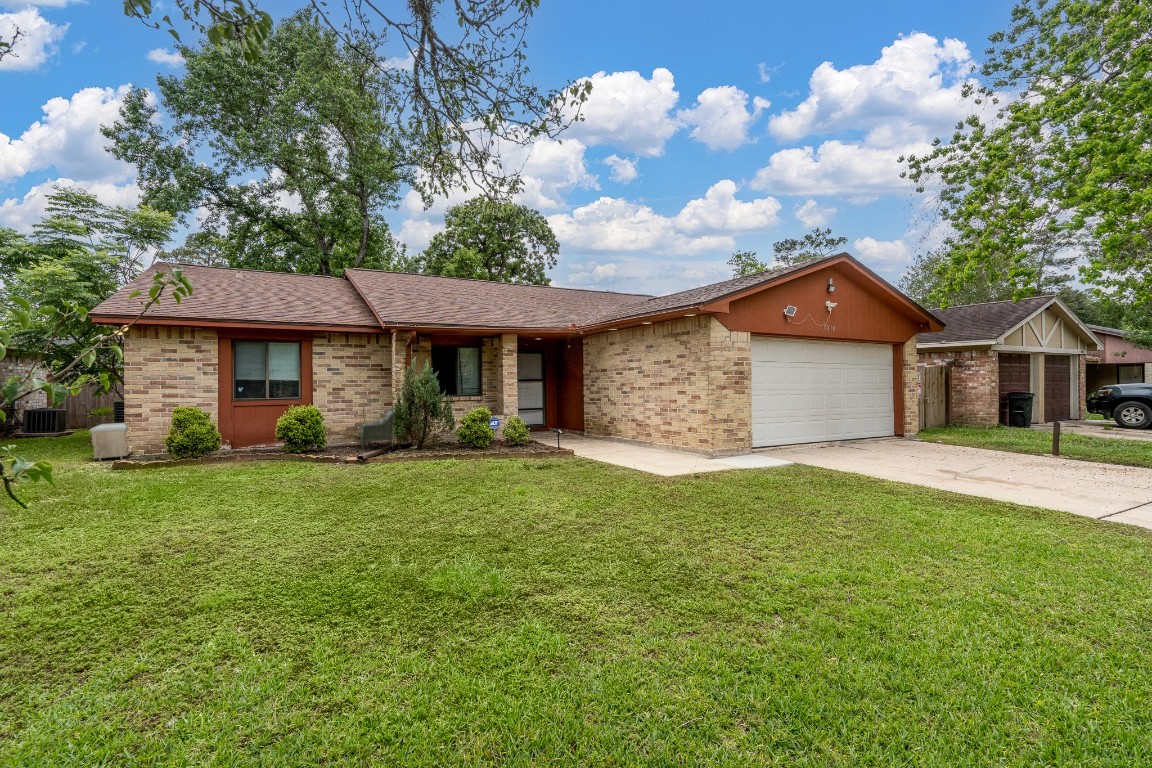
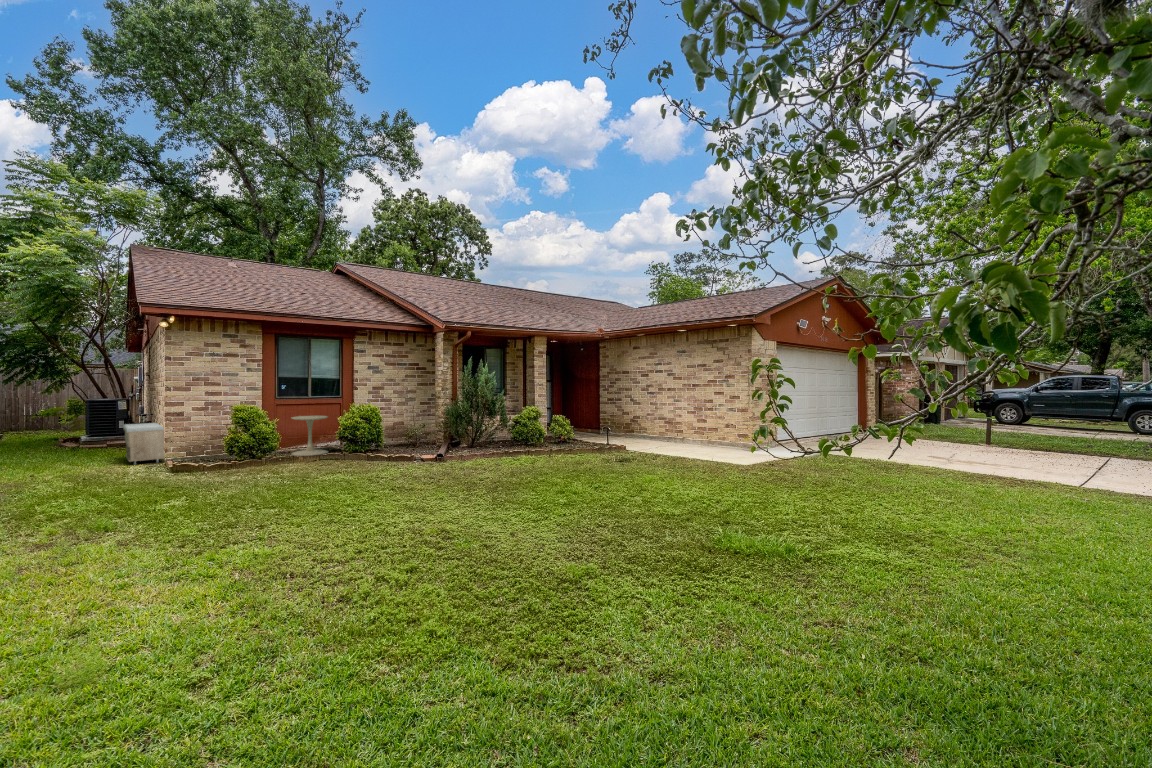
armchair: present [360,408,394,451] -> none [406,407,447,451]
pedestal table: none [243,416,281,455] -> present [292,416,328,456]

